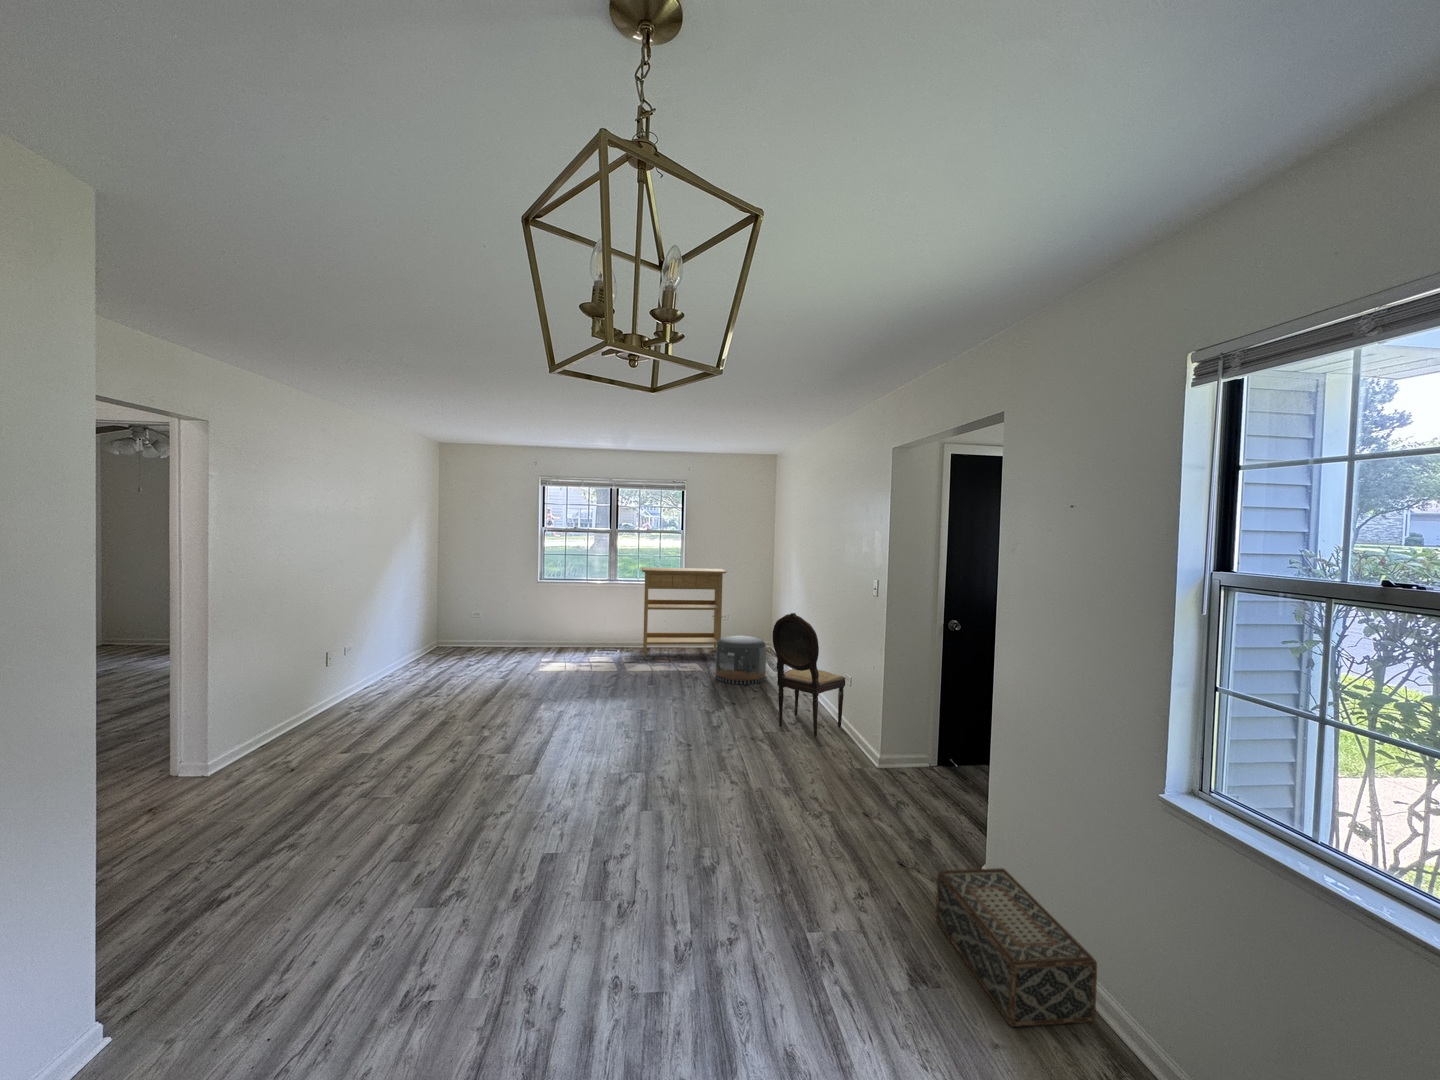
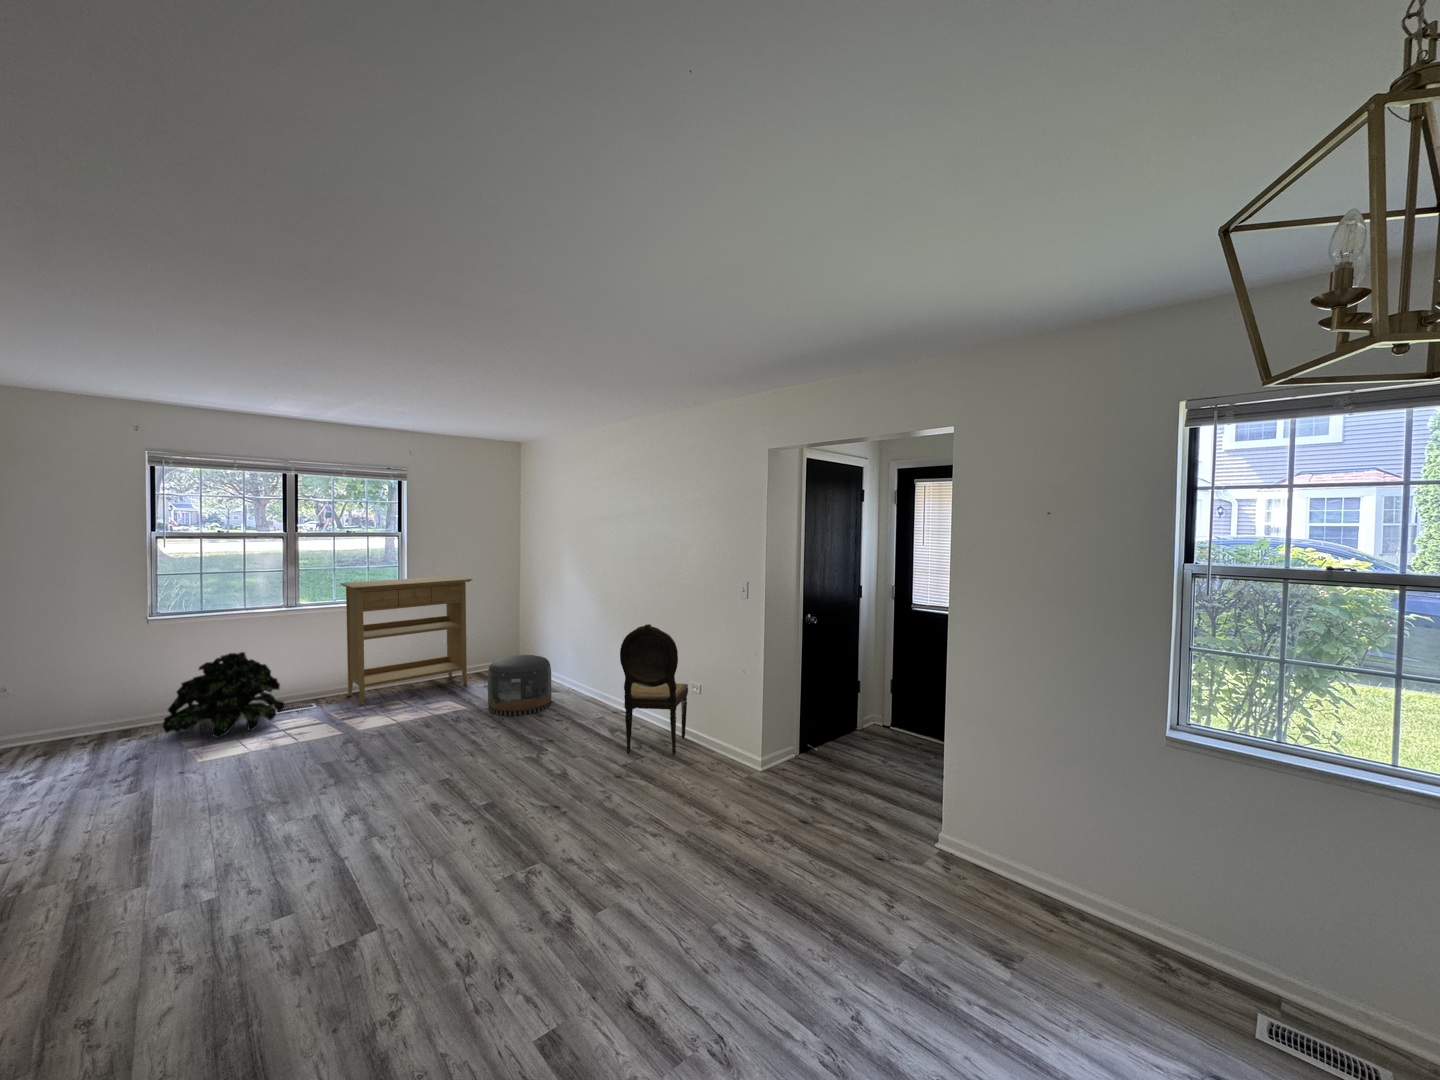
potted plant: none [535,607,598,660] -> present [163,652,284,738]
woven basket: present [936,868,1097,1027] -> none [956,831,1113,964]

